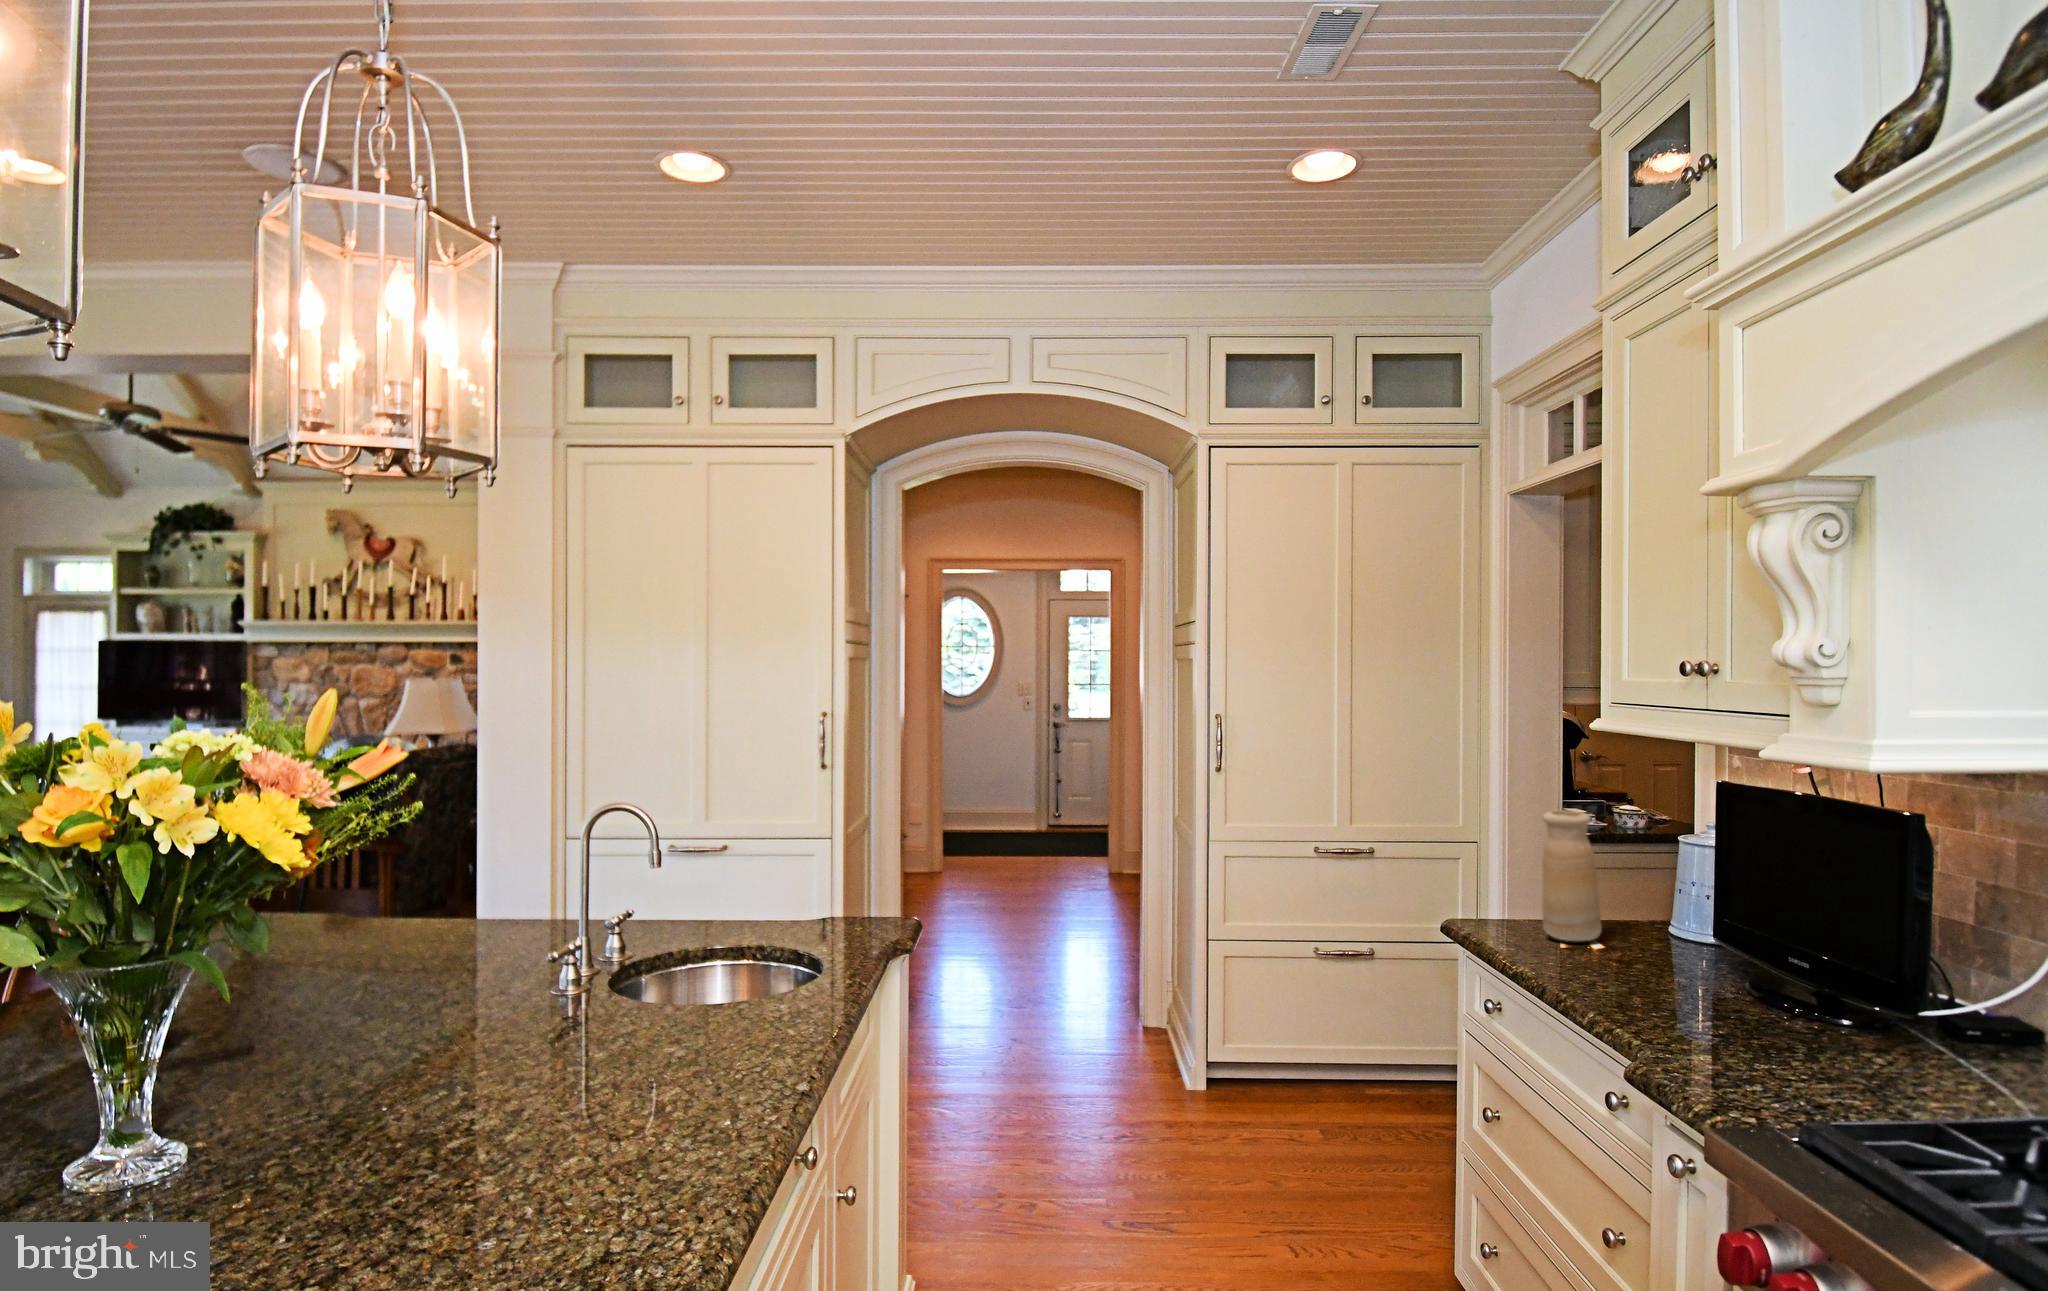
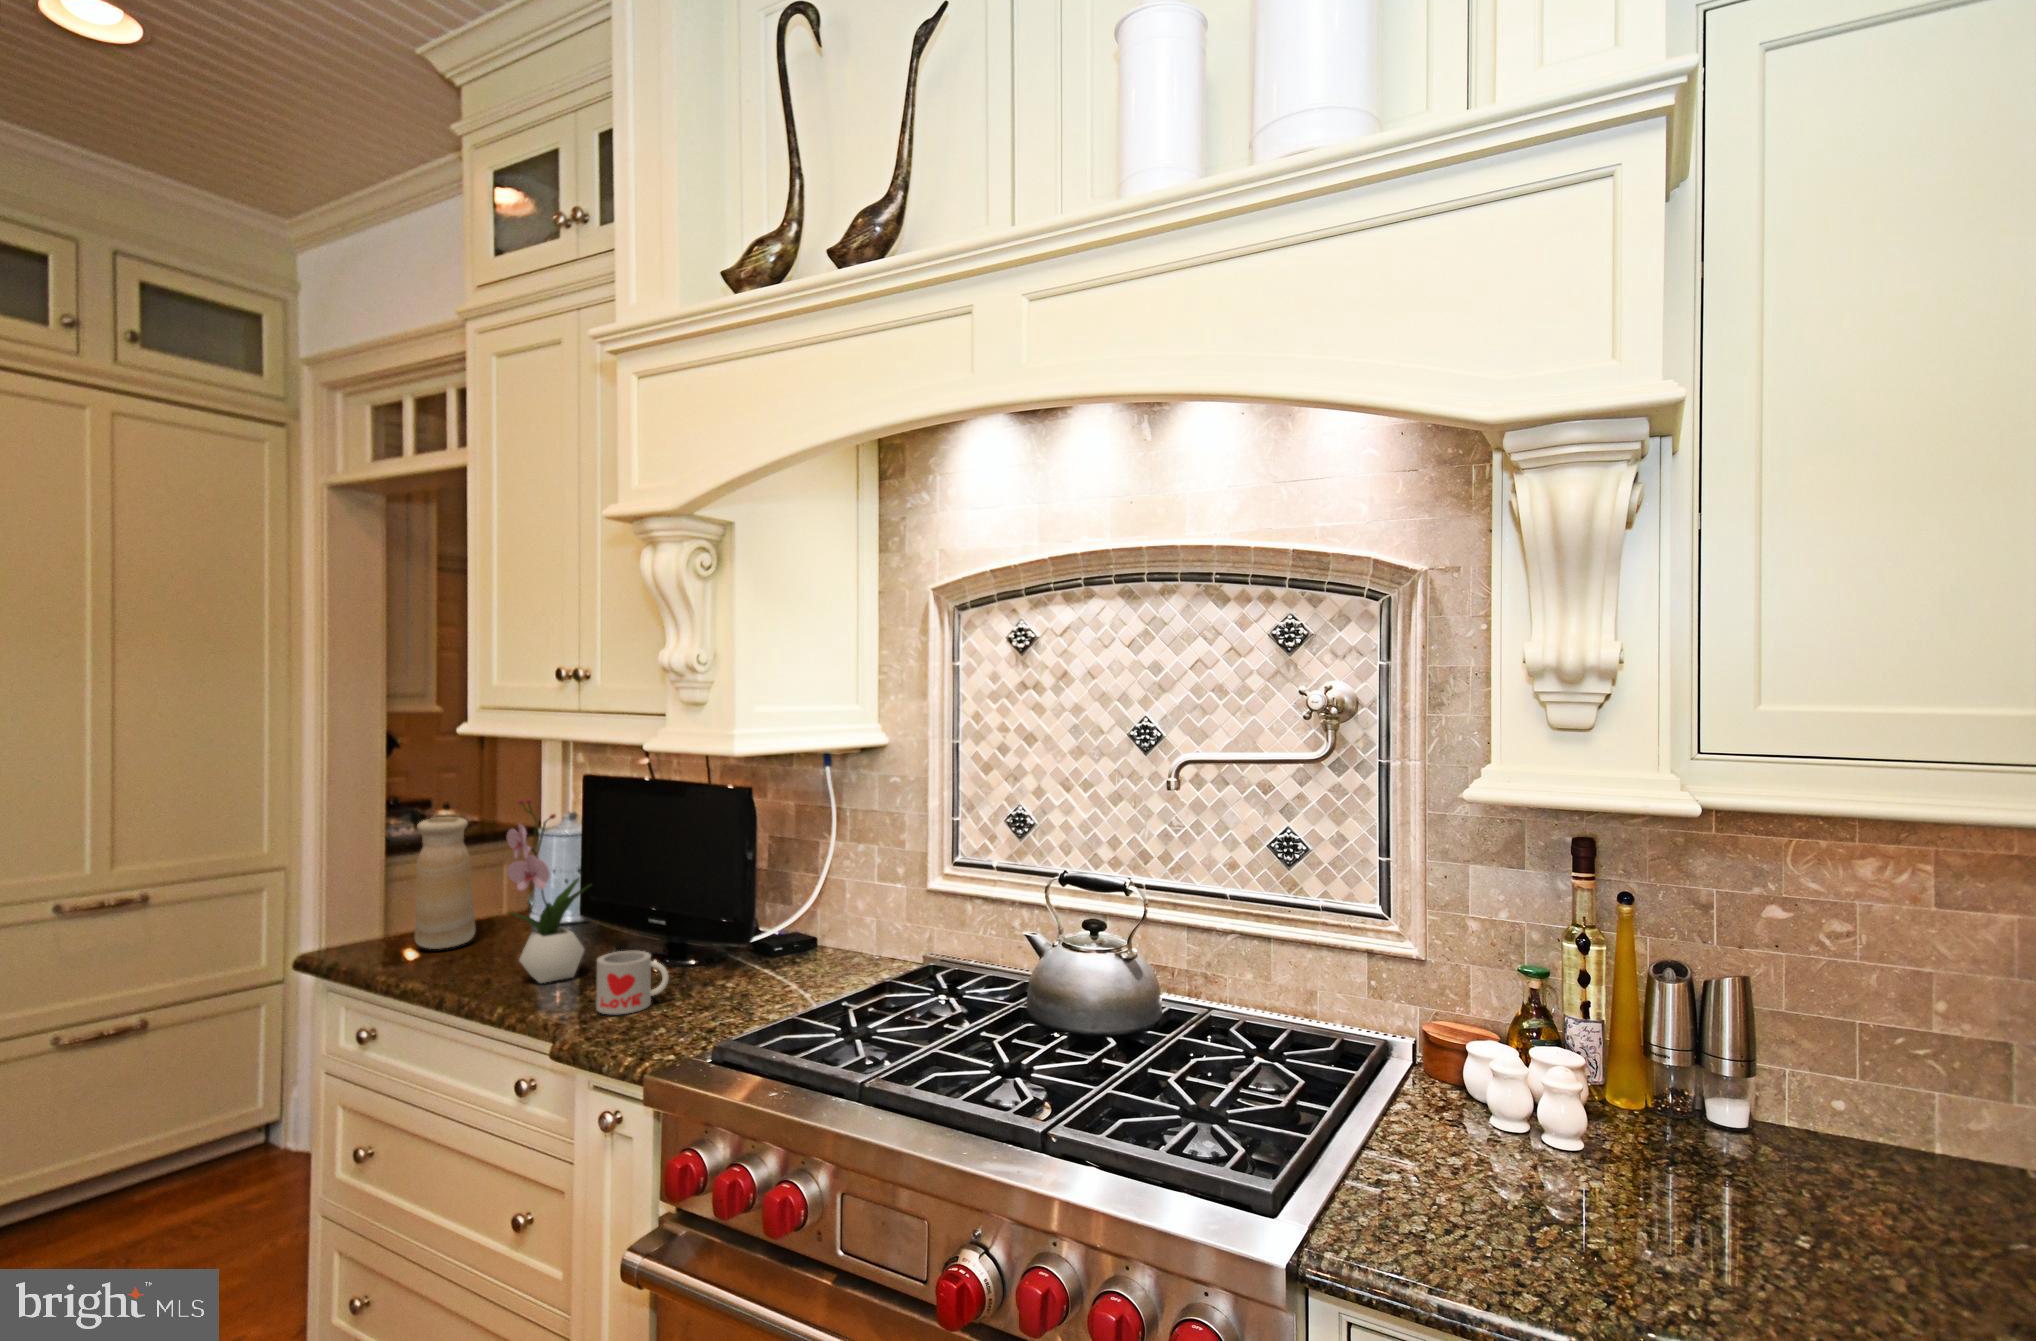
flower arrangement: none [1608,800,1702,1001] -> present [507,798,590,983]
mug: none [1689,983,1779,1057] -> present [596,951,668,1014]

